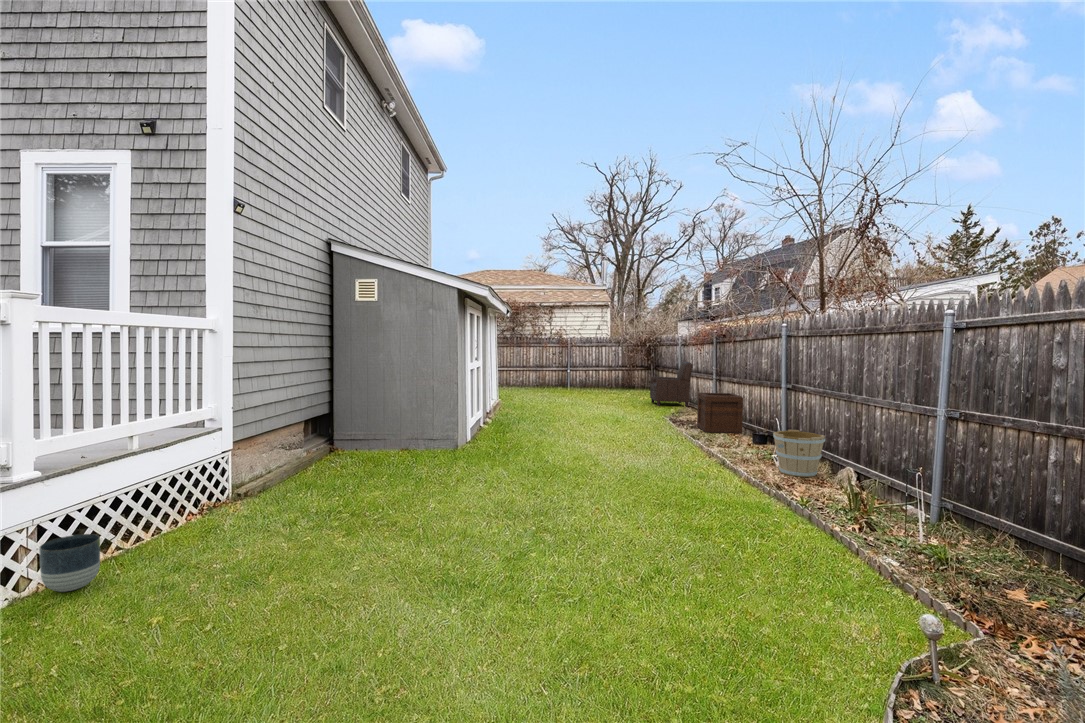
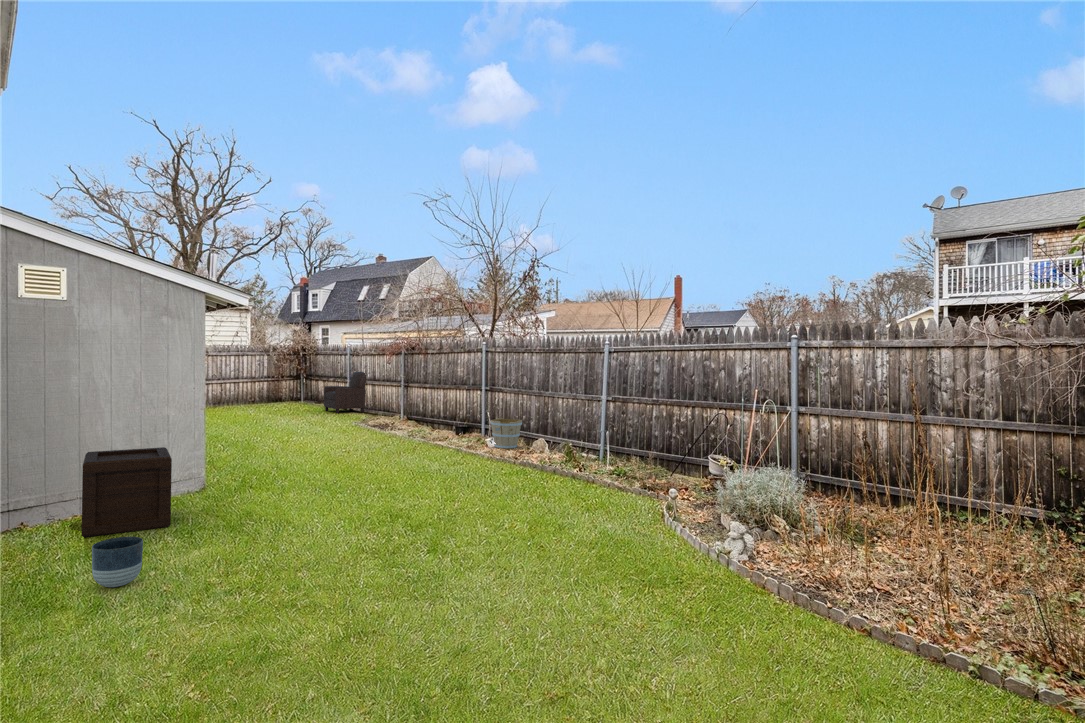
wooden crate: present [697,393,743,433] -> present [82,447,172,537]

